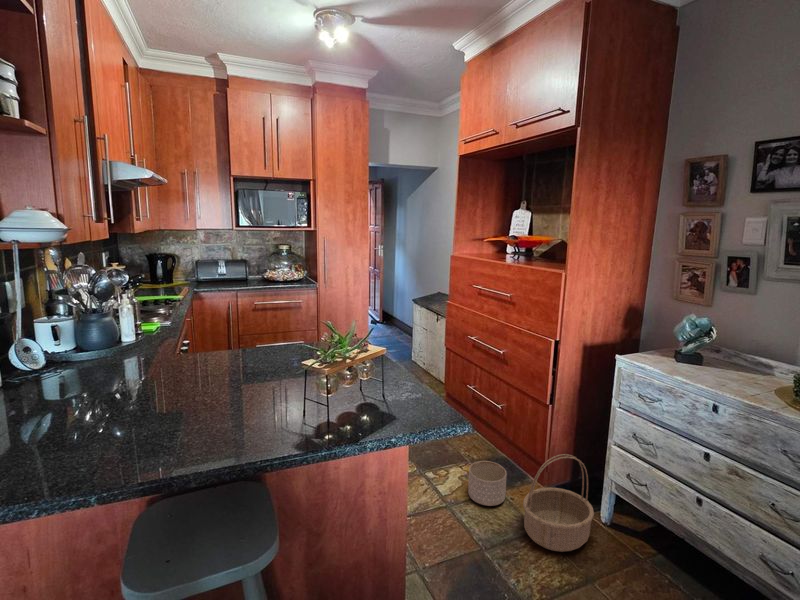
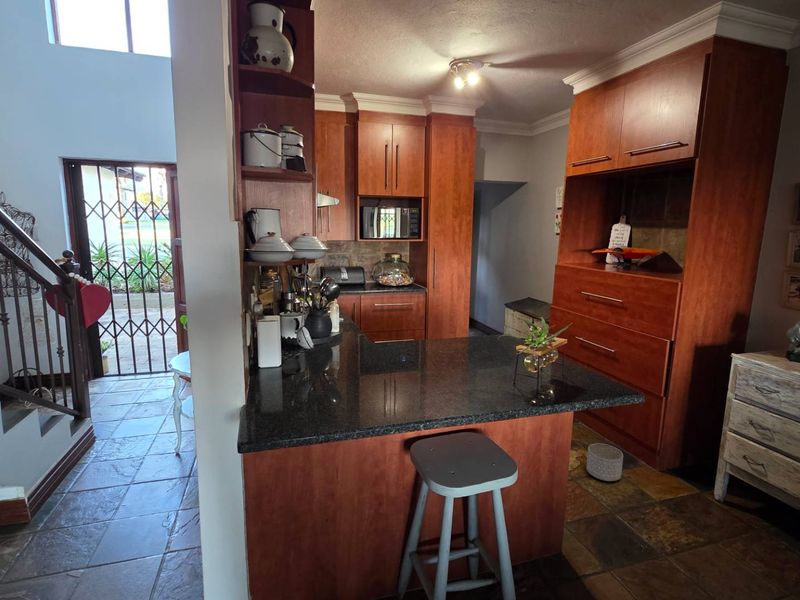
basket: present [523,454,594,552] -> none [644,437,712,519]

